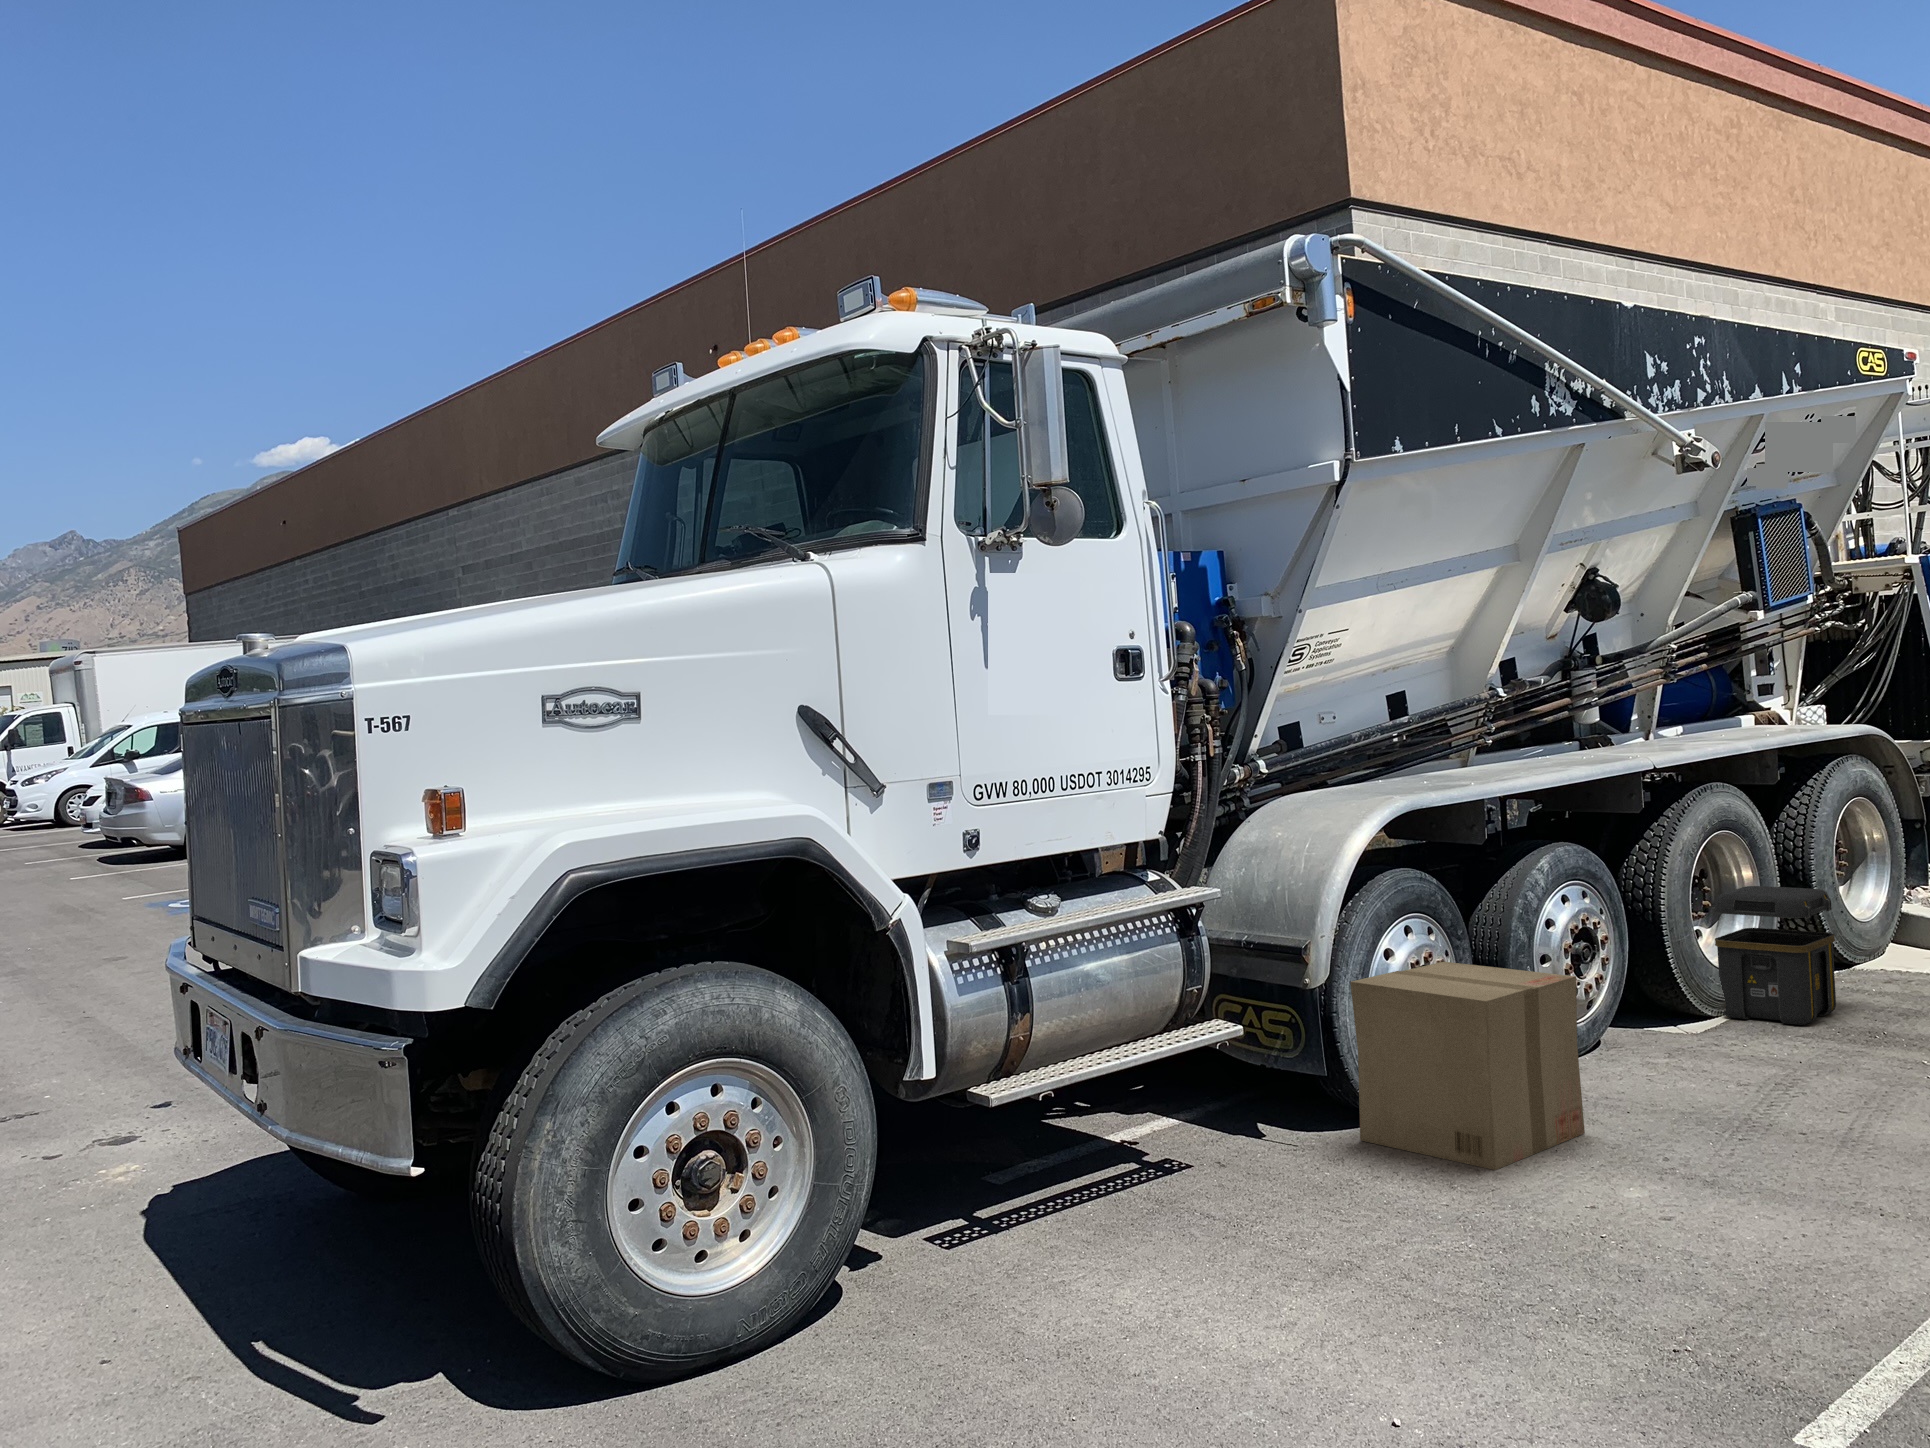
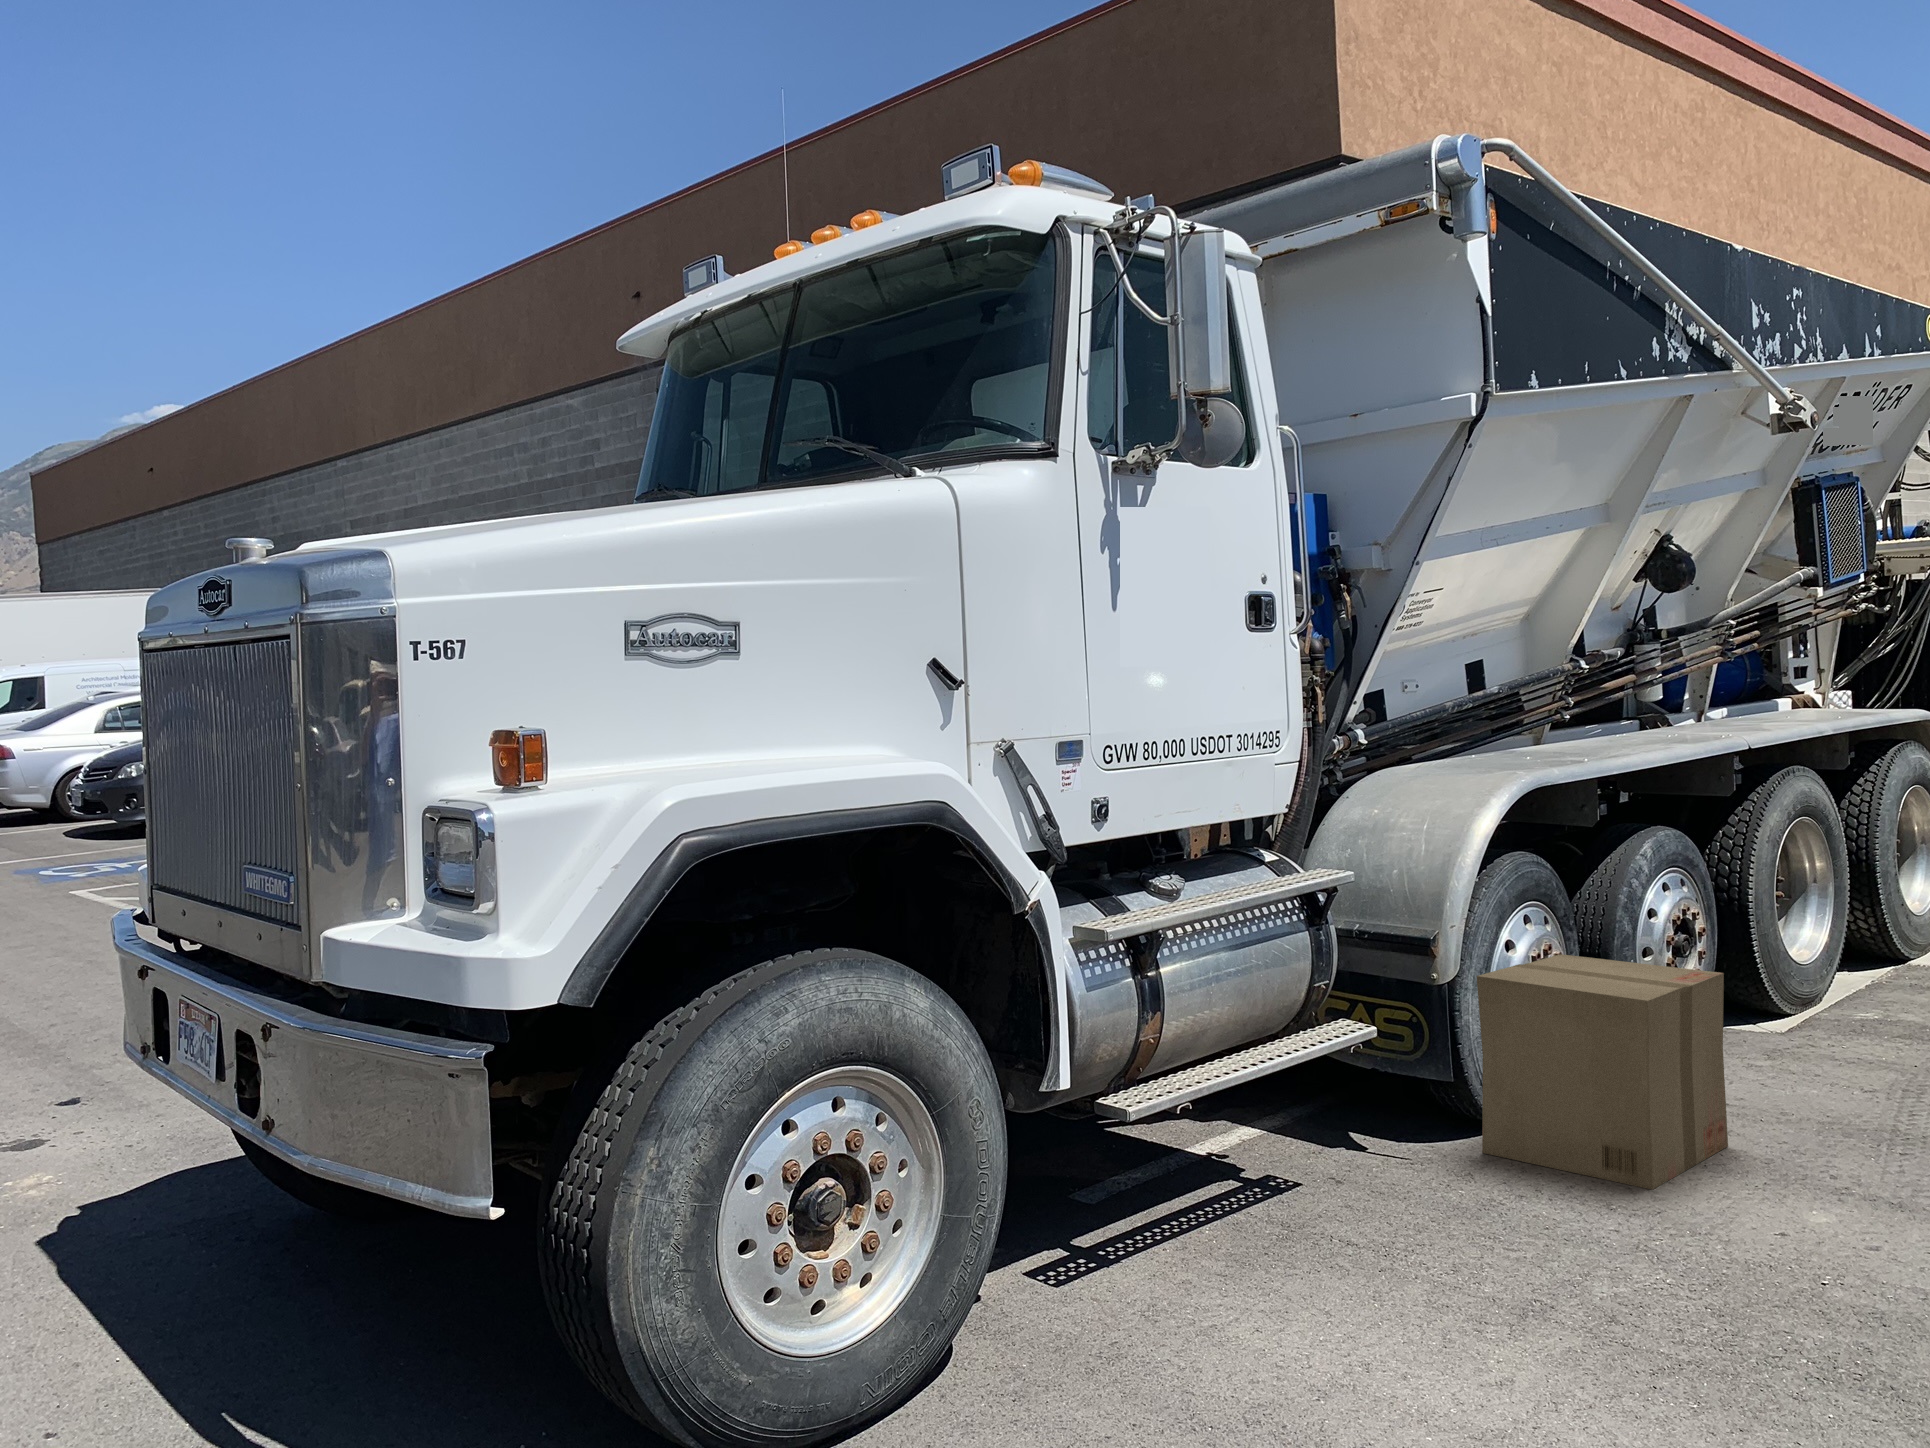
toolbox: present [1714,886,1836,1025] -> none [1795,876,1919,1025]

